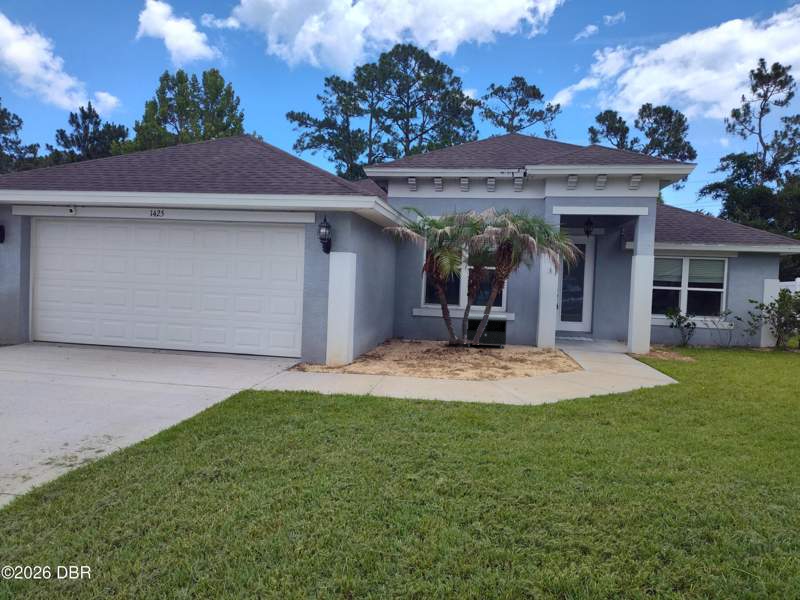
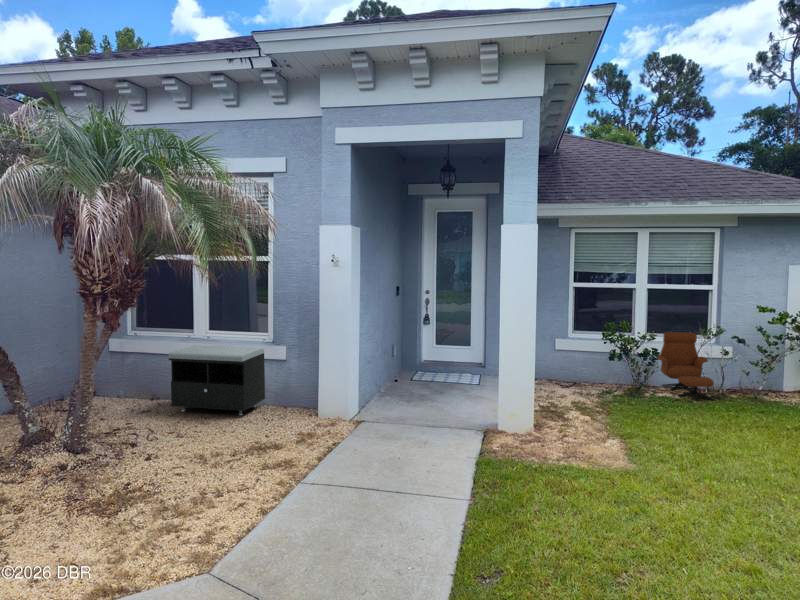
lounge chair: none [694,314,727,348] -> present [657,332,714,401]

